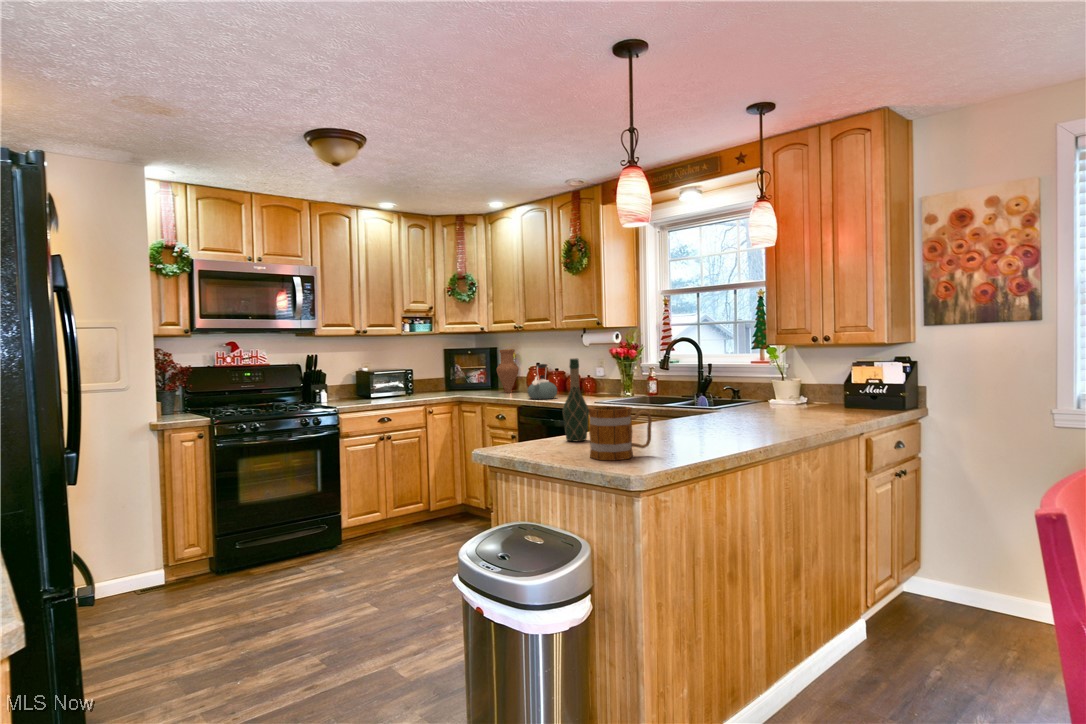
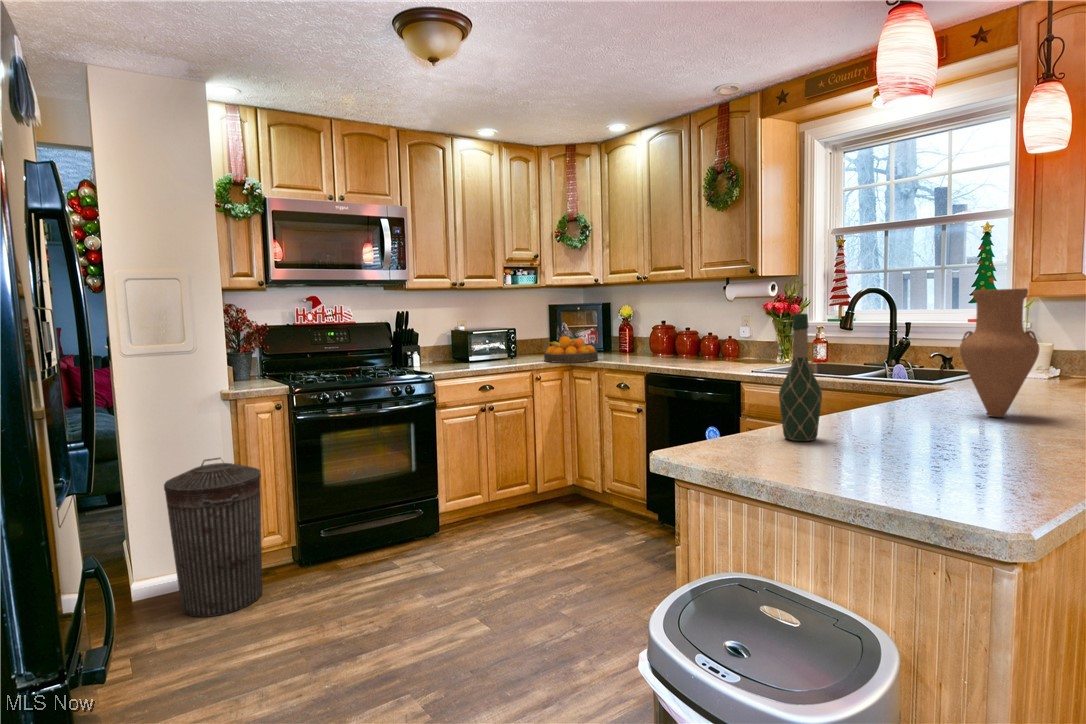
vase: present [497,349,519,393] -> present [960,288,1040,417]
kettle: present [528,364,557,399] -> none [658,323,696,366]
fruit bowl: none [437,375,482,398] -> present [544,336,598,363]
mug: present [589,406,652,461] -> none [867,393,983,490]
trash can: none [98,479,184,615] -> present [164,458,262,617]

